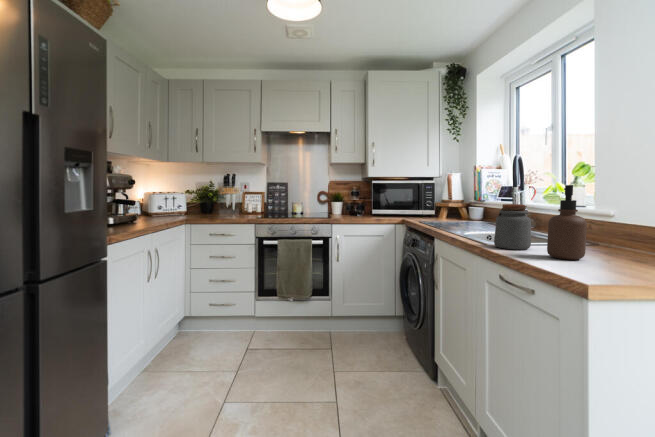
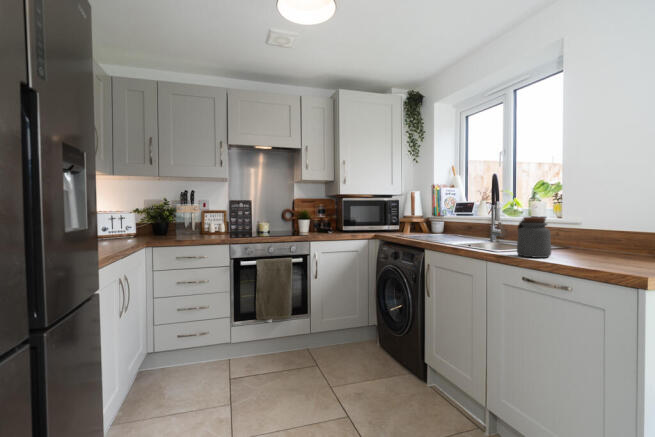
soap dispenser: present [547,185,587,260] -> none [580,199,616,264]

